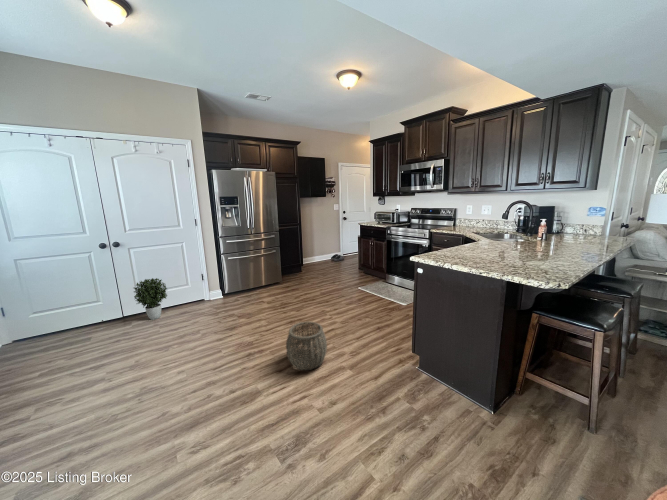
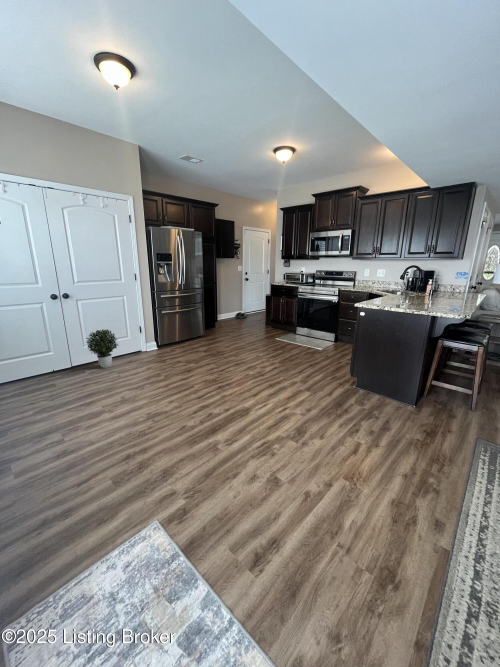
woven basket: present [286,322,327,370] -> none [255,358,288,394]

